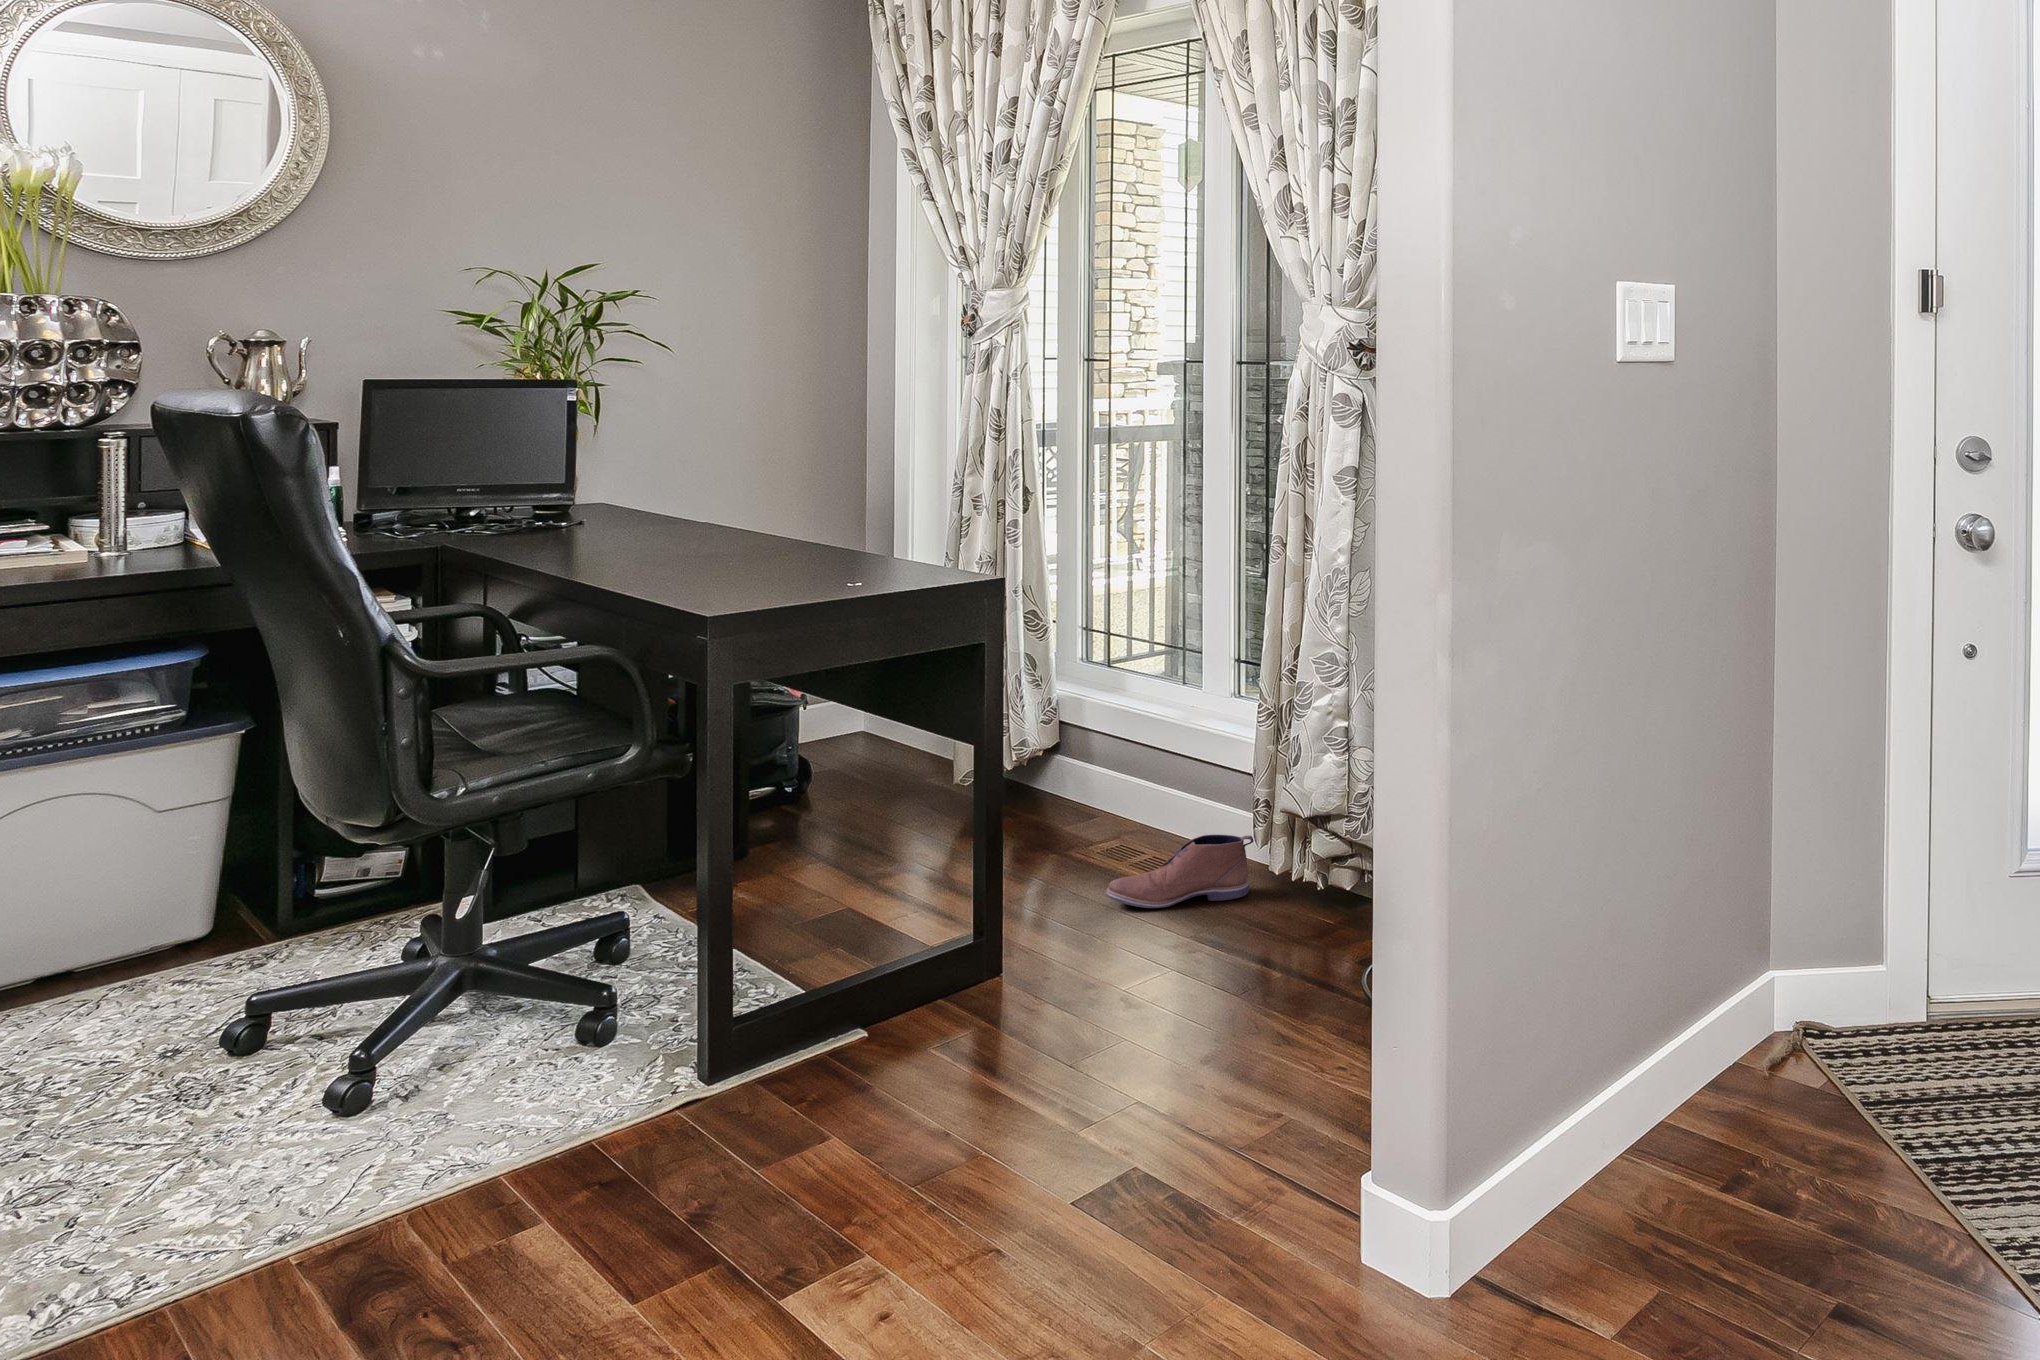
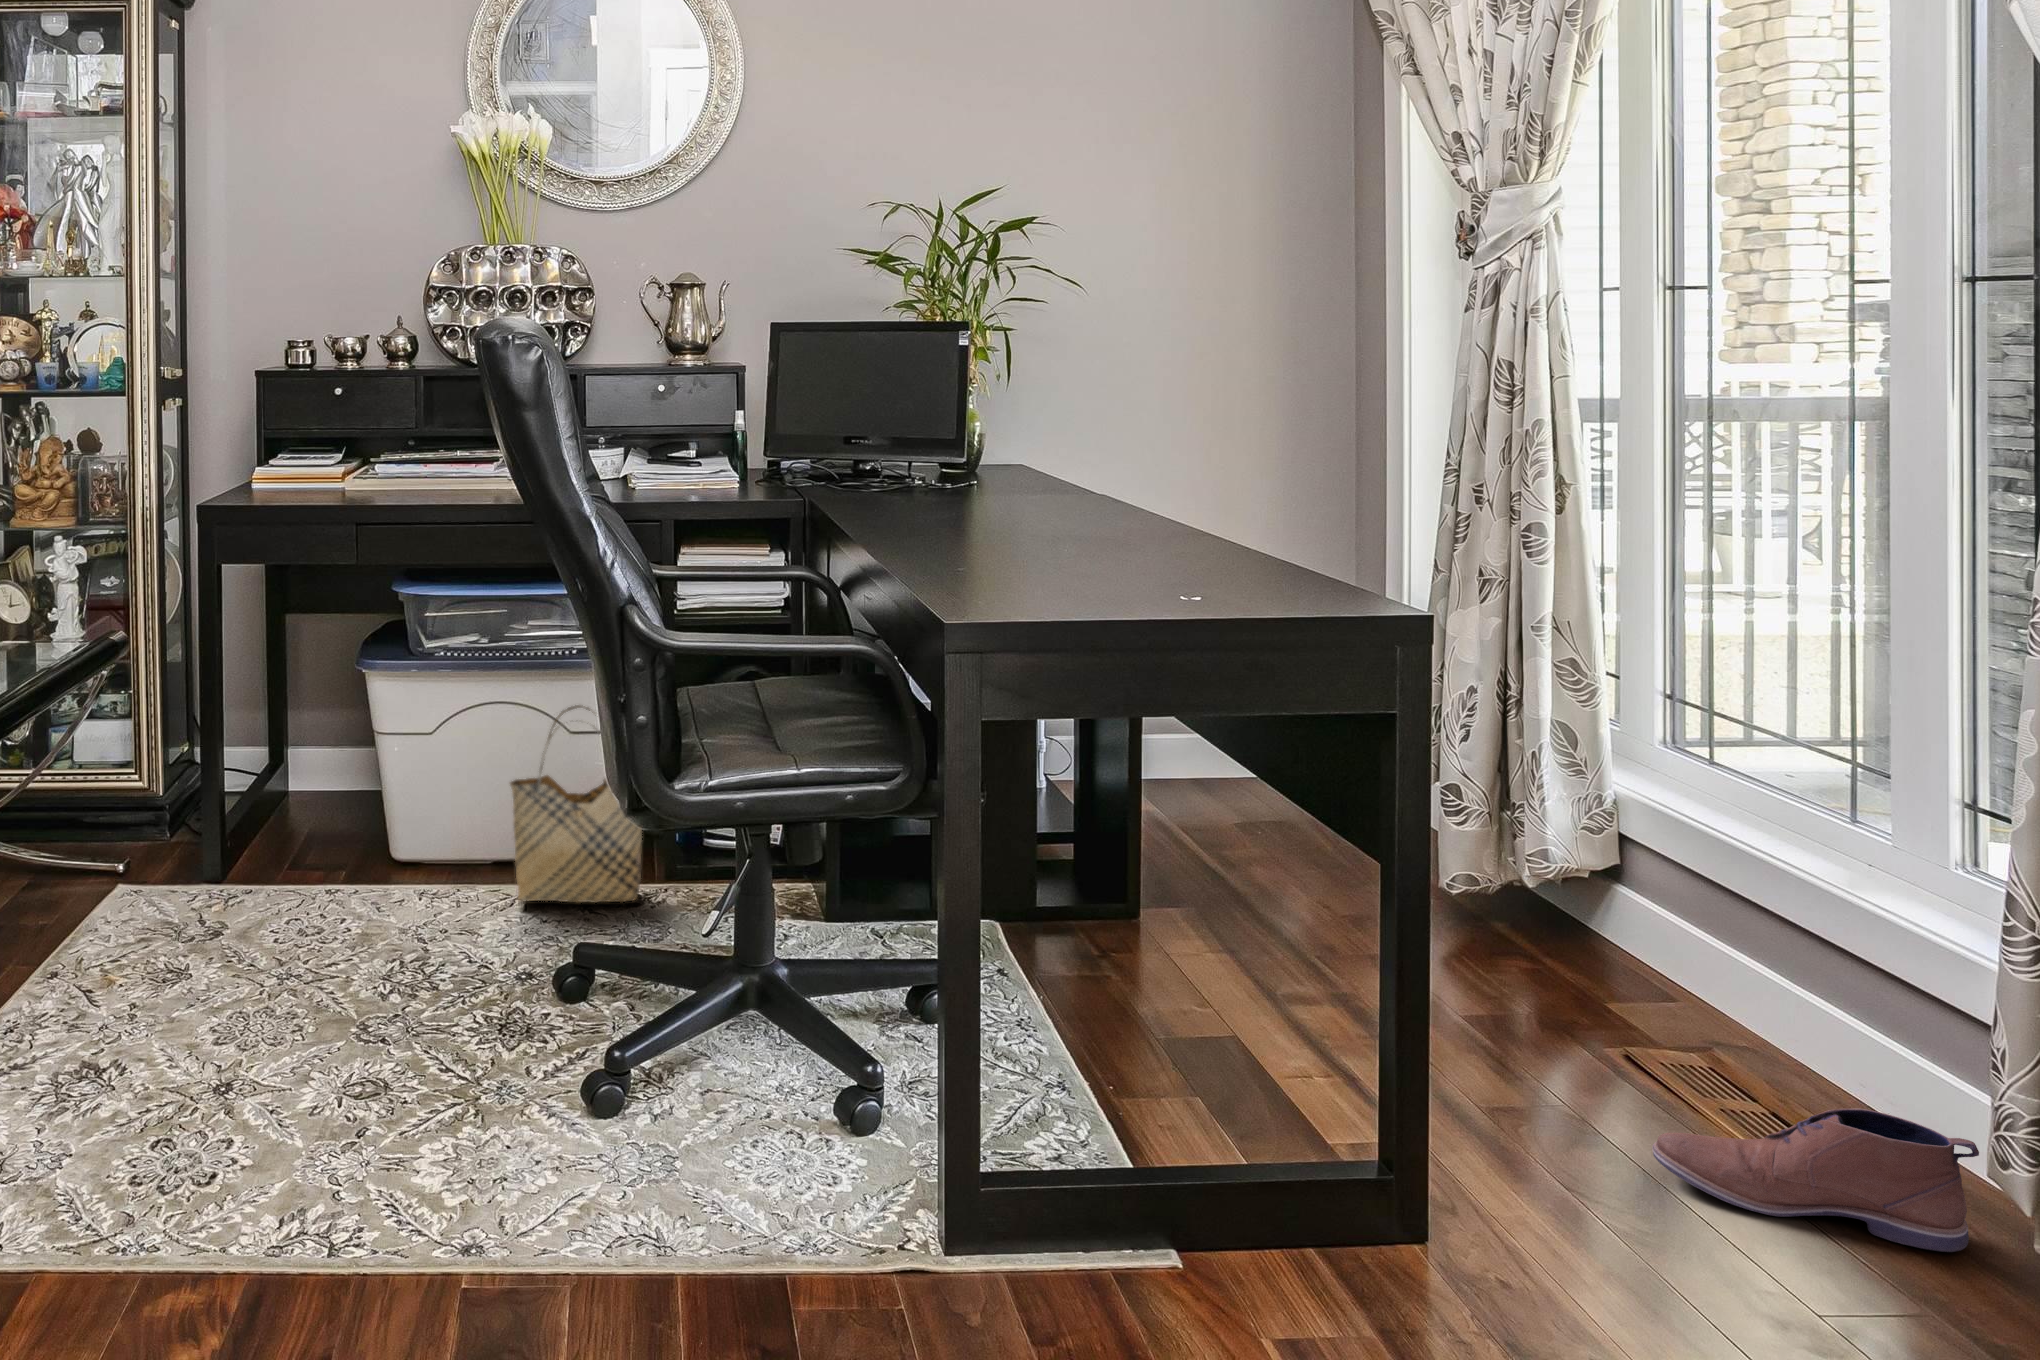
woven basket: none [84,785,257,1000] -> present [510,705,642,903]

